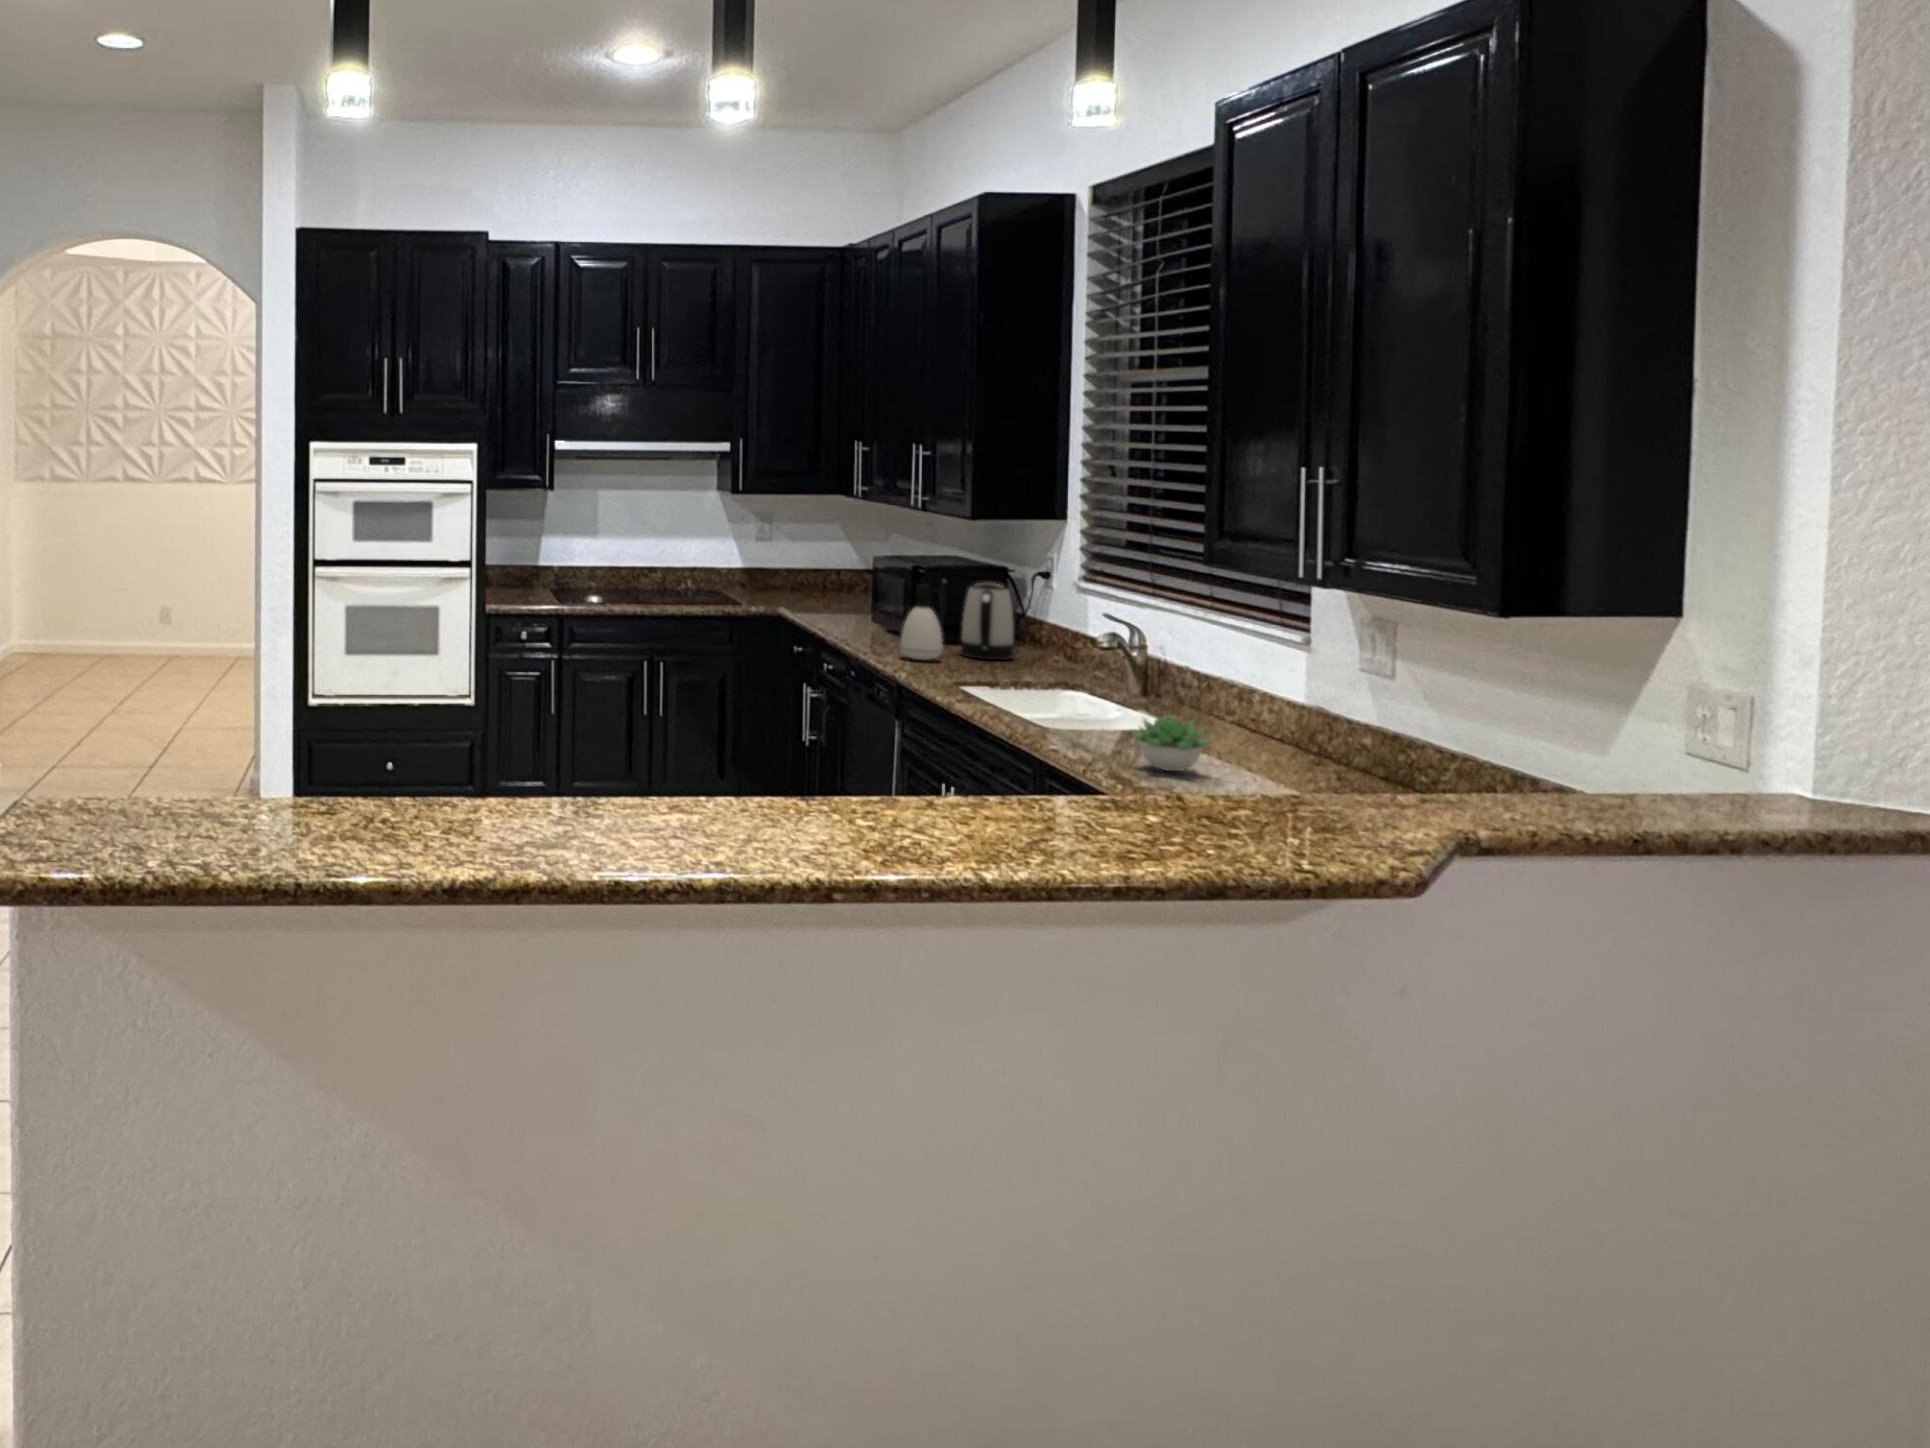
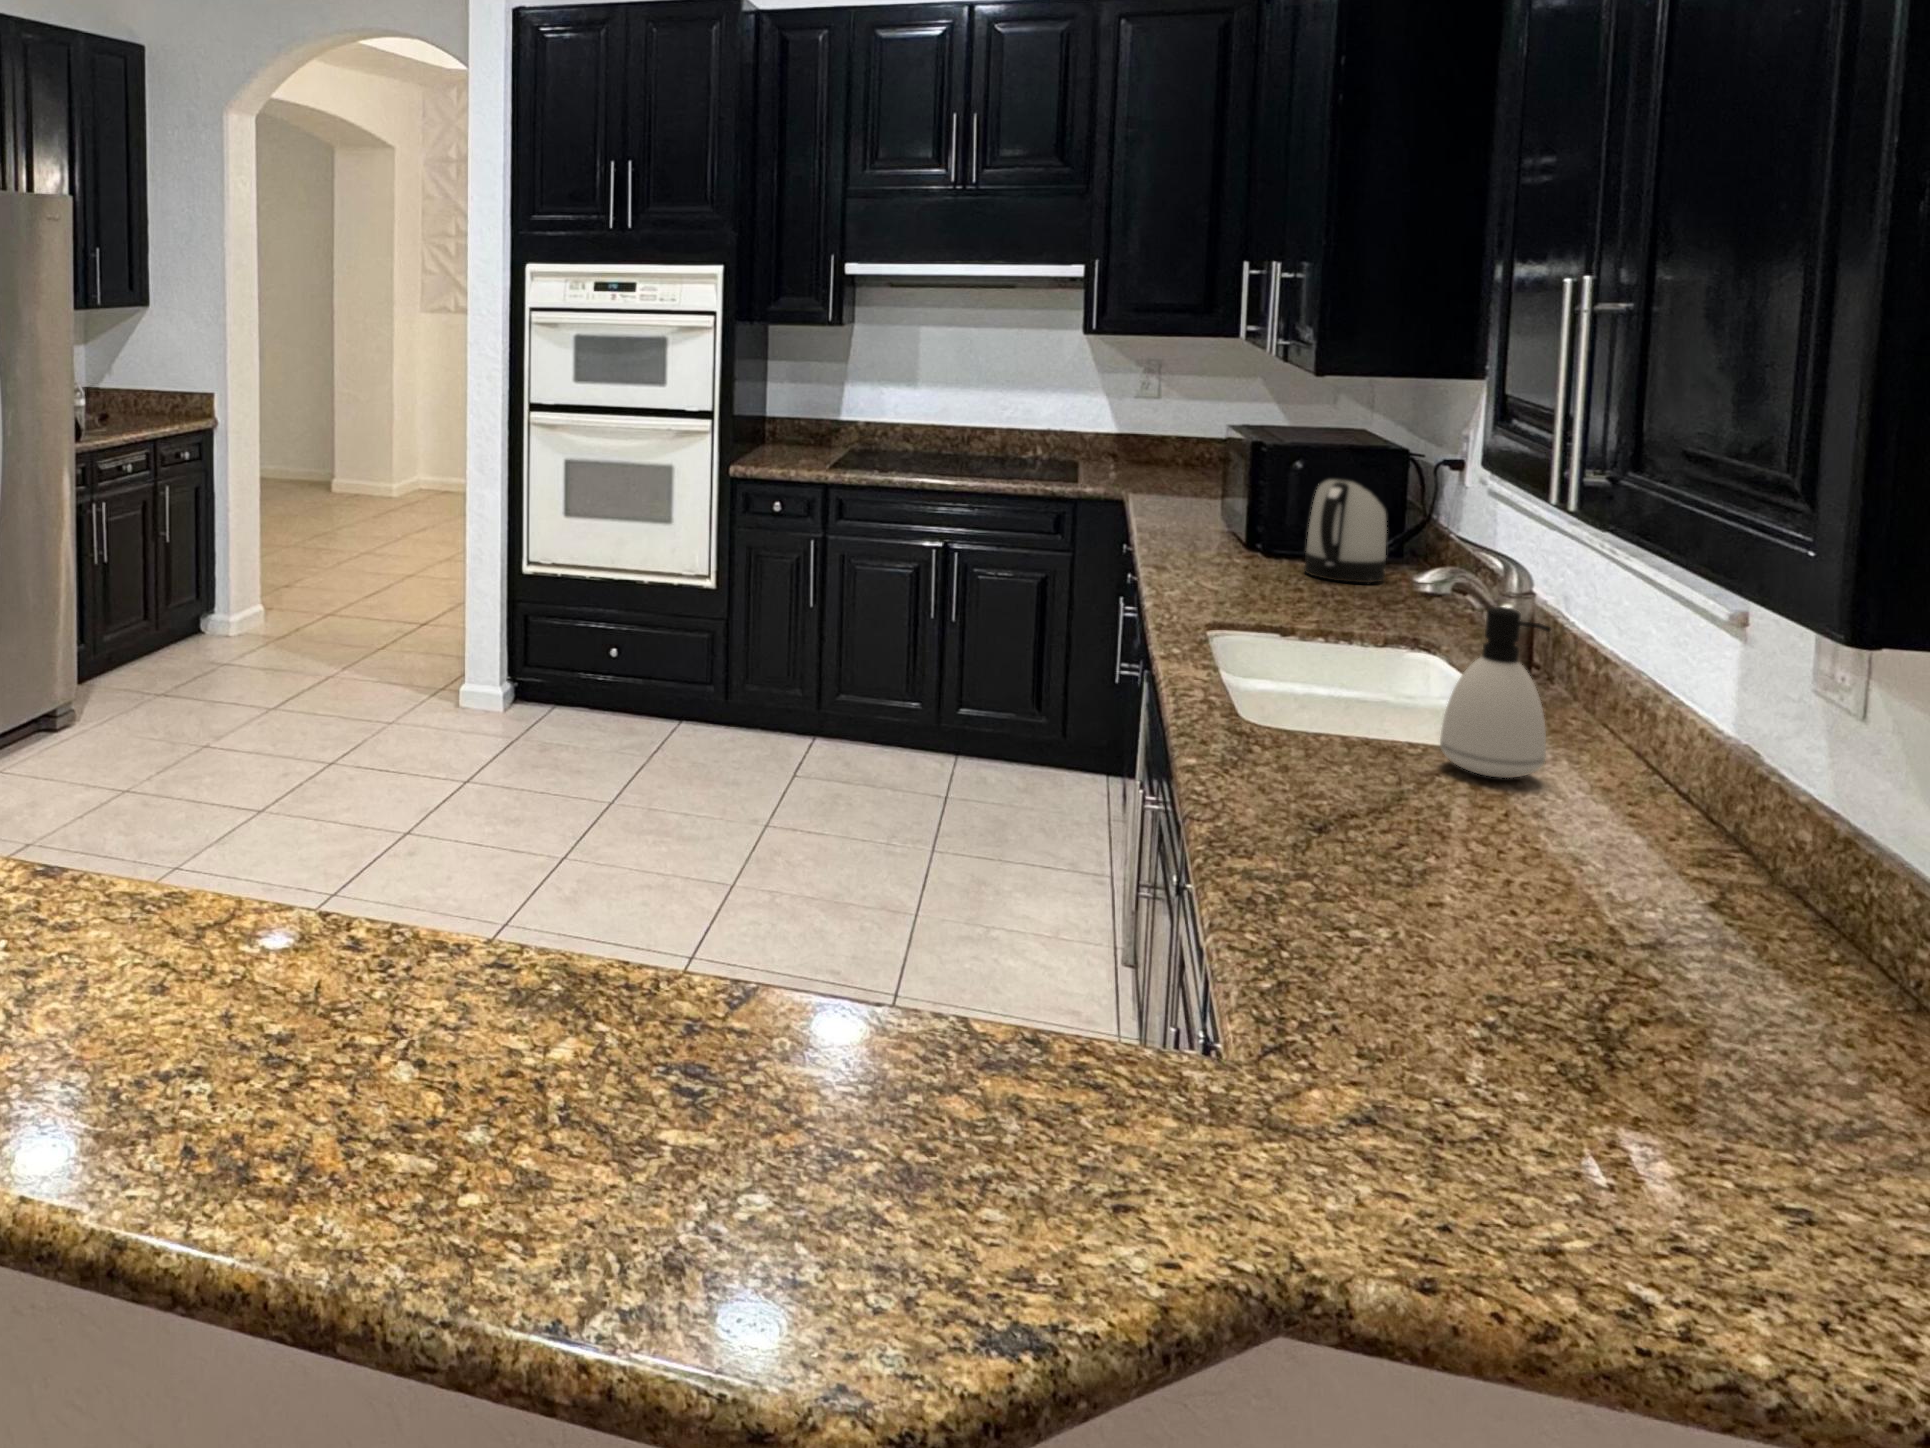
soap dispenser: present [900,584,943,660] -> present [1440,607,1551,778]
succulent plant: present [1129,717,1211,771] -> none [1273,688,1394,774]

